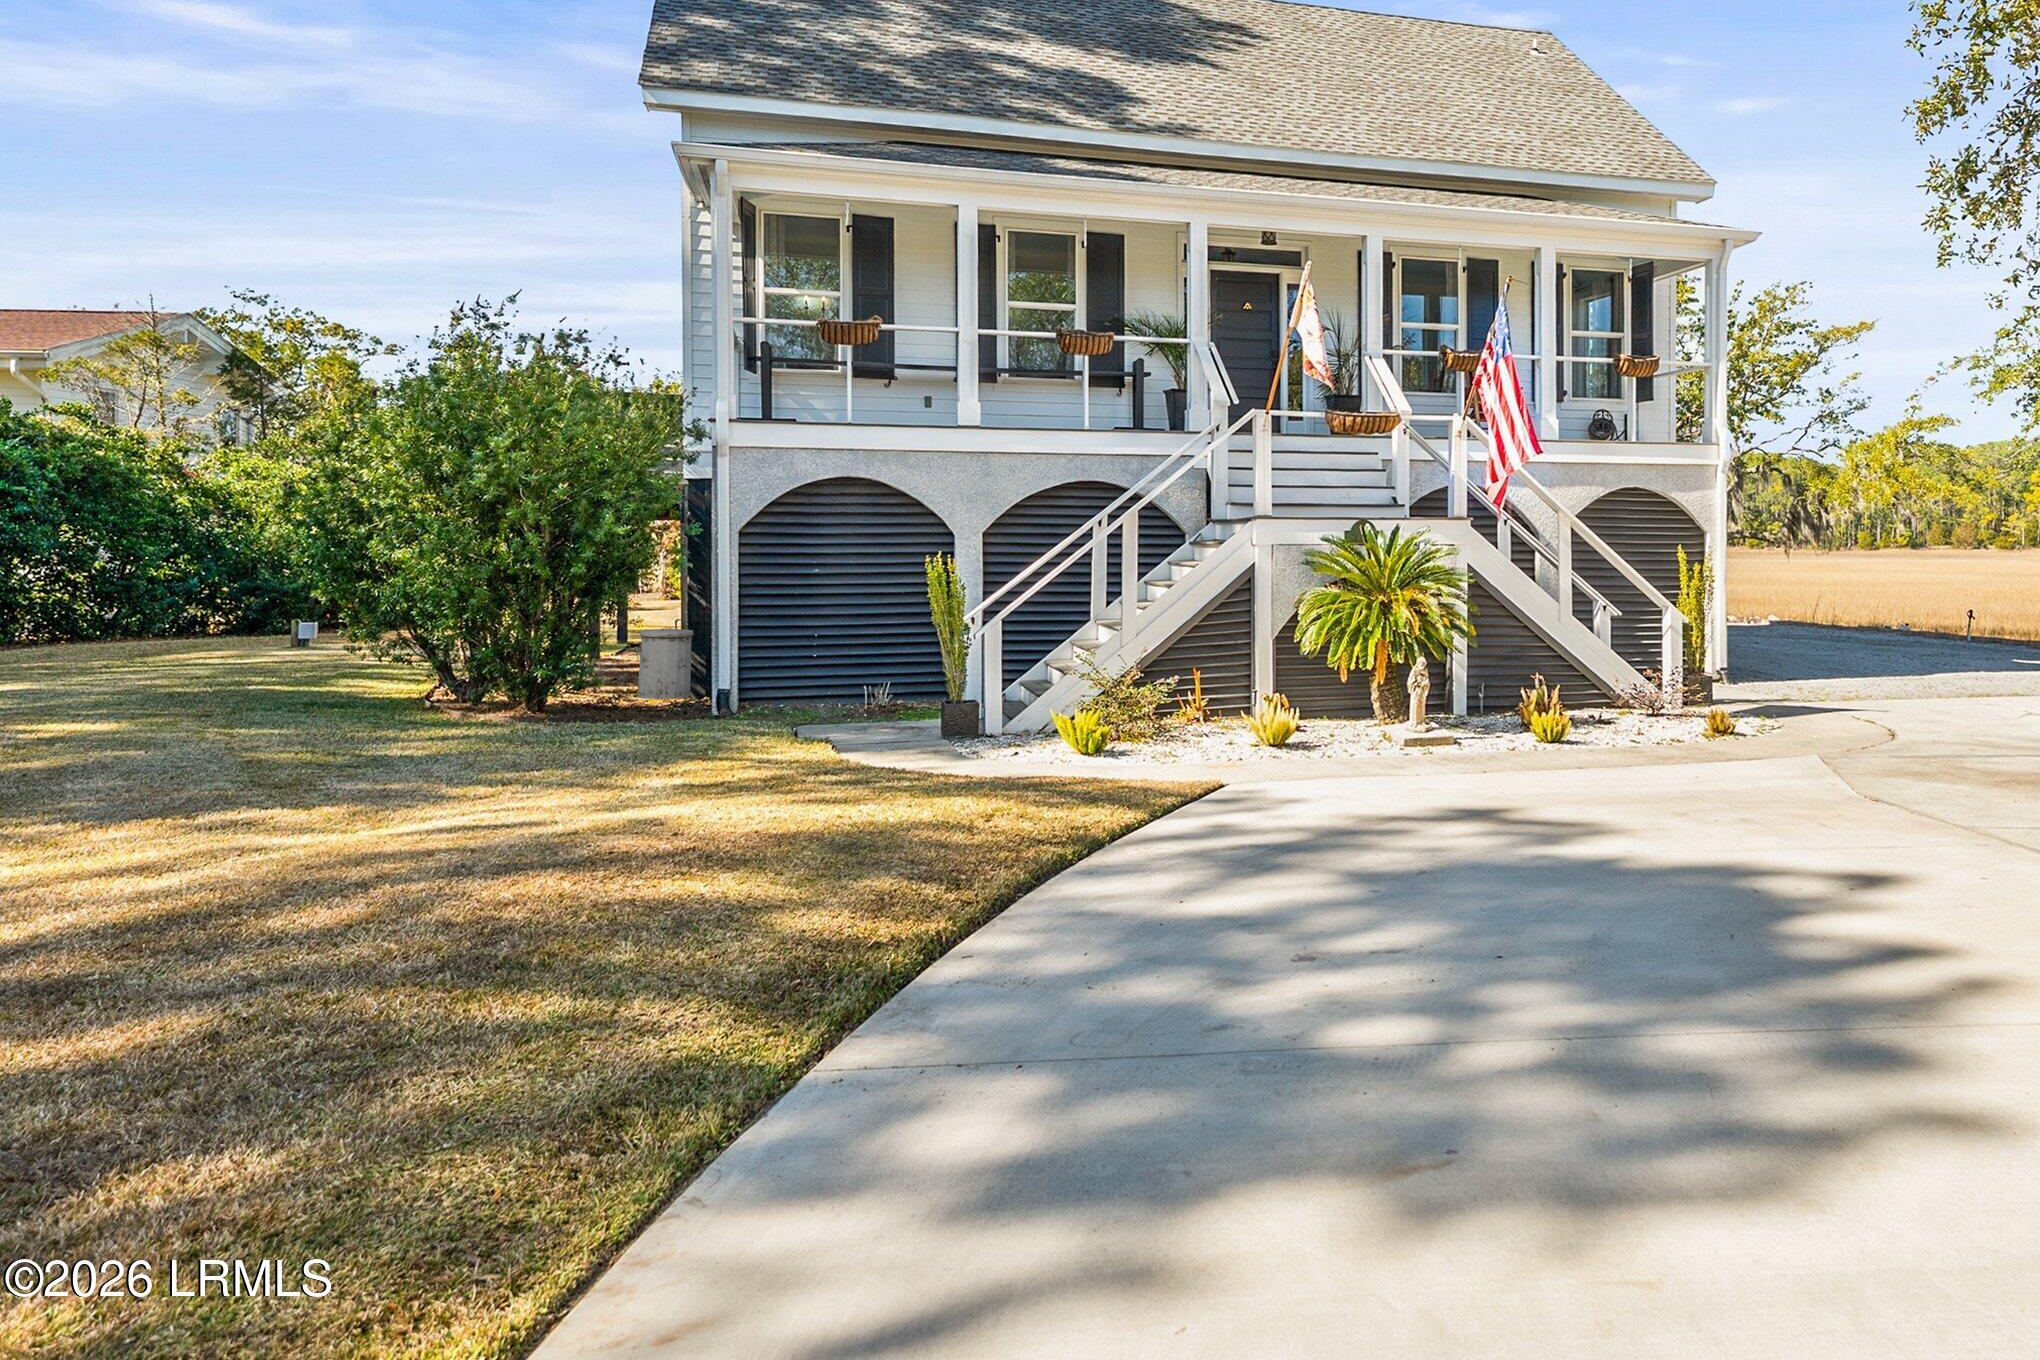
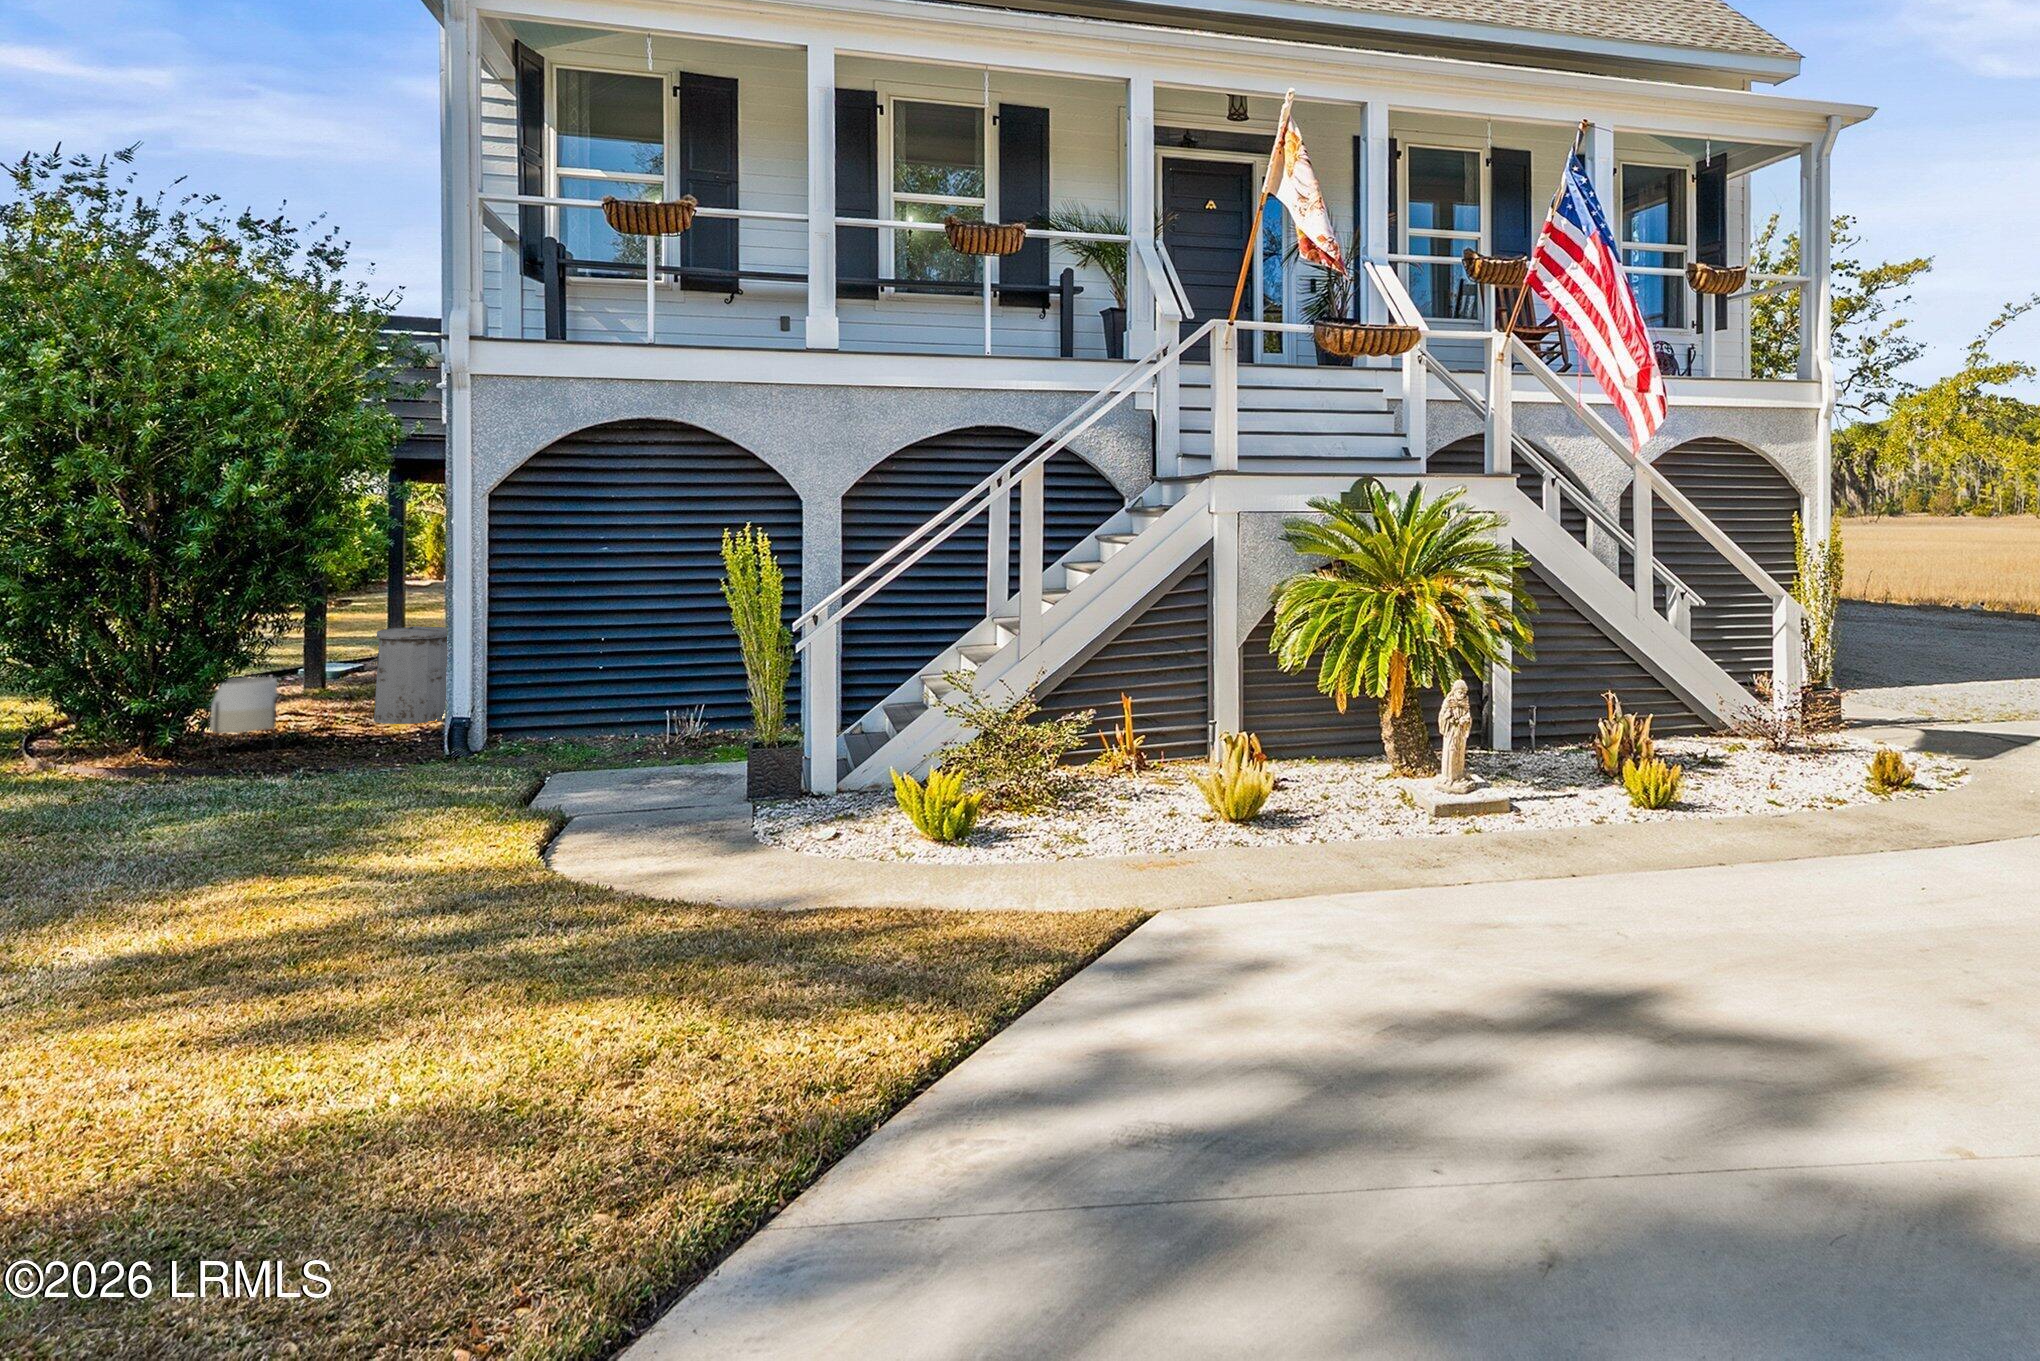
planter: none [553,660,596,713] -> present [210,677,277,735]

